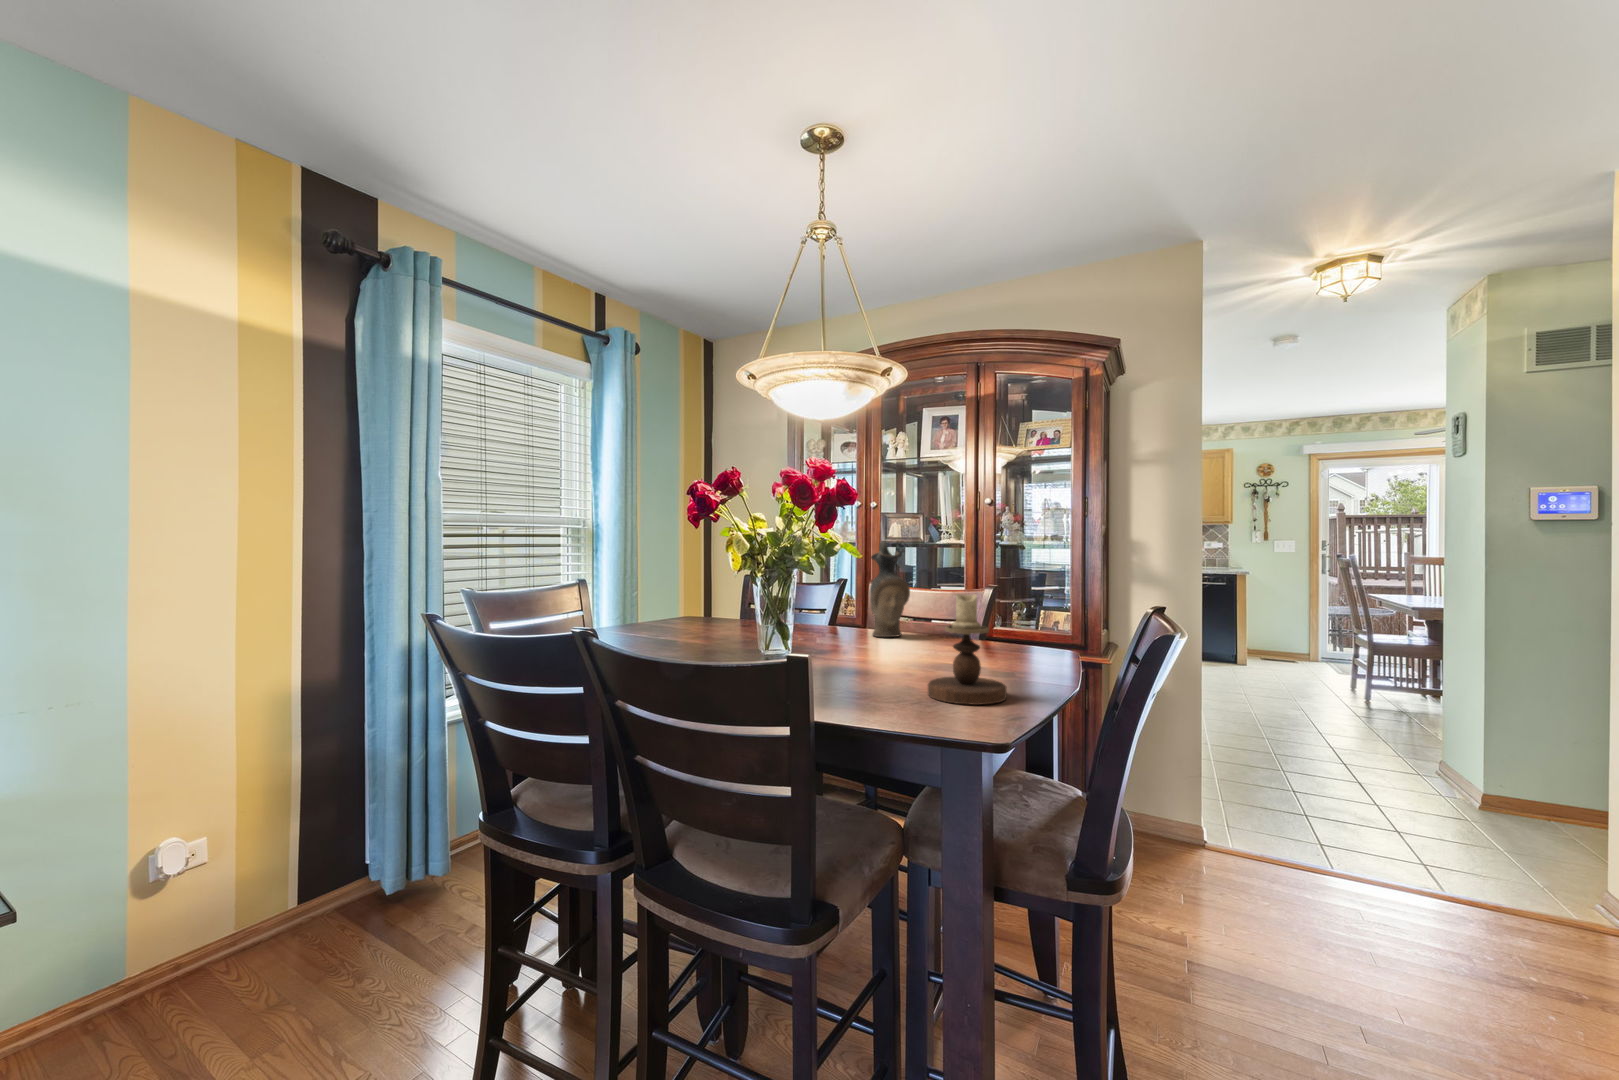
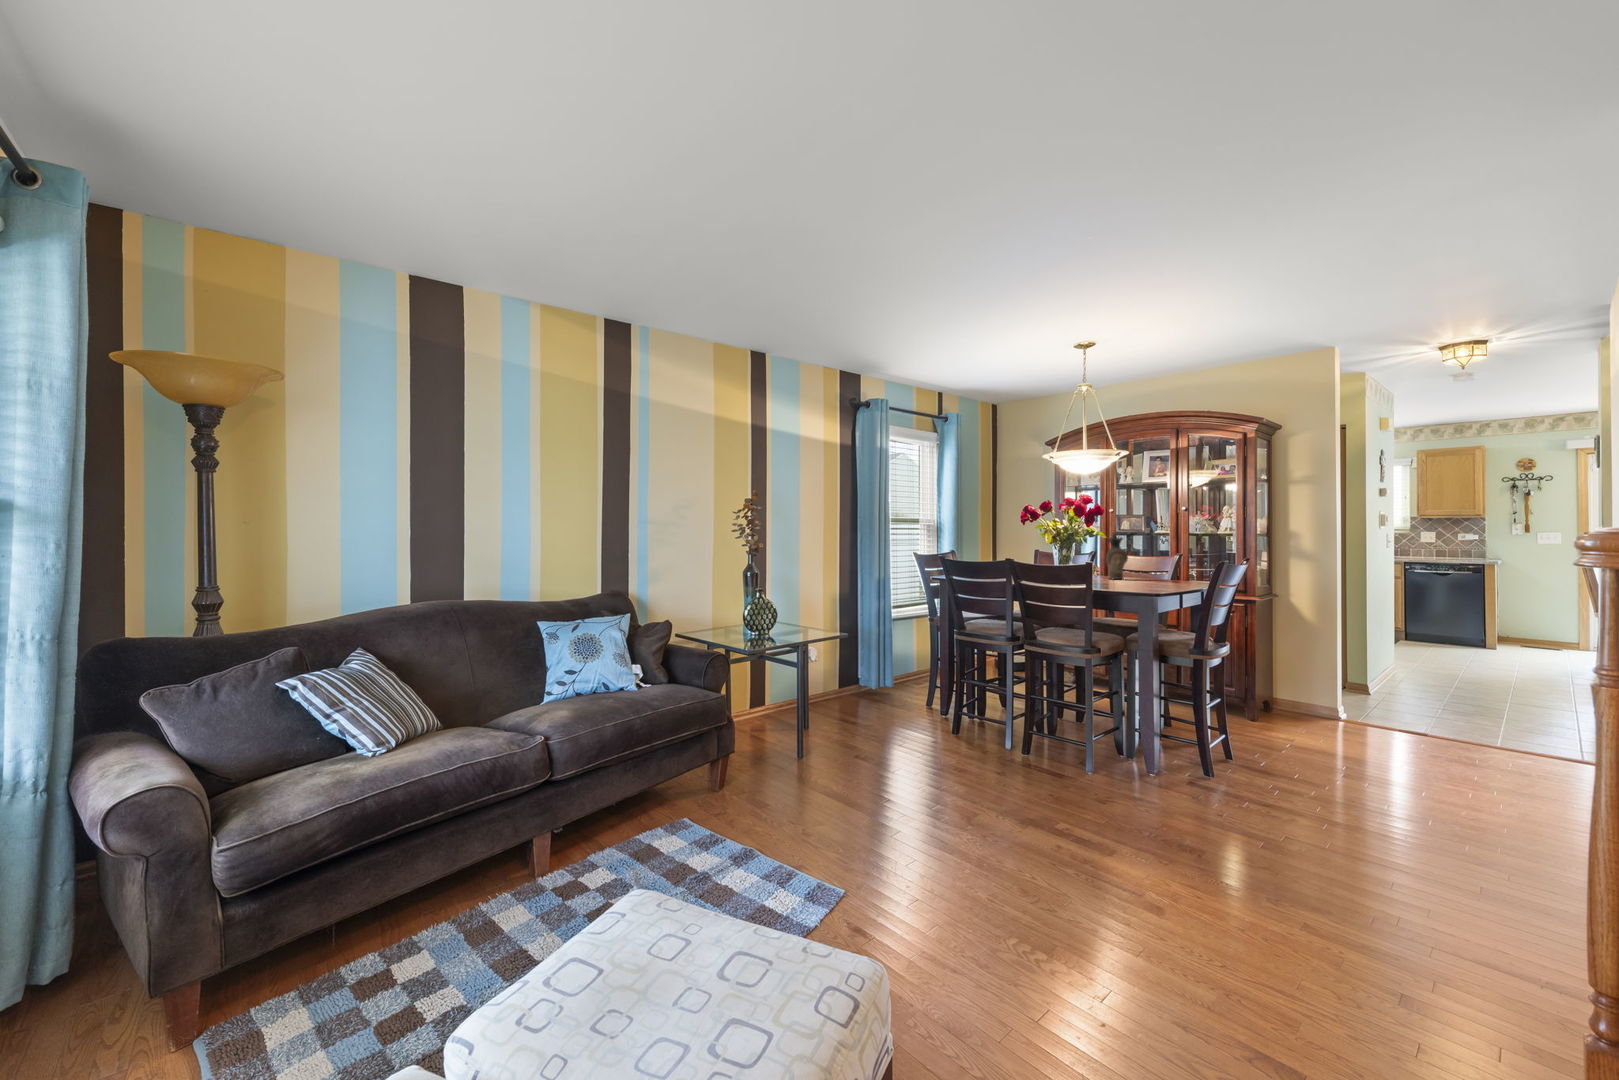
candlestick: present [928,594,1007,705] -> none [1127,551,1159,591]

